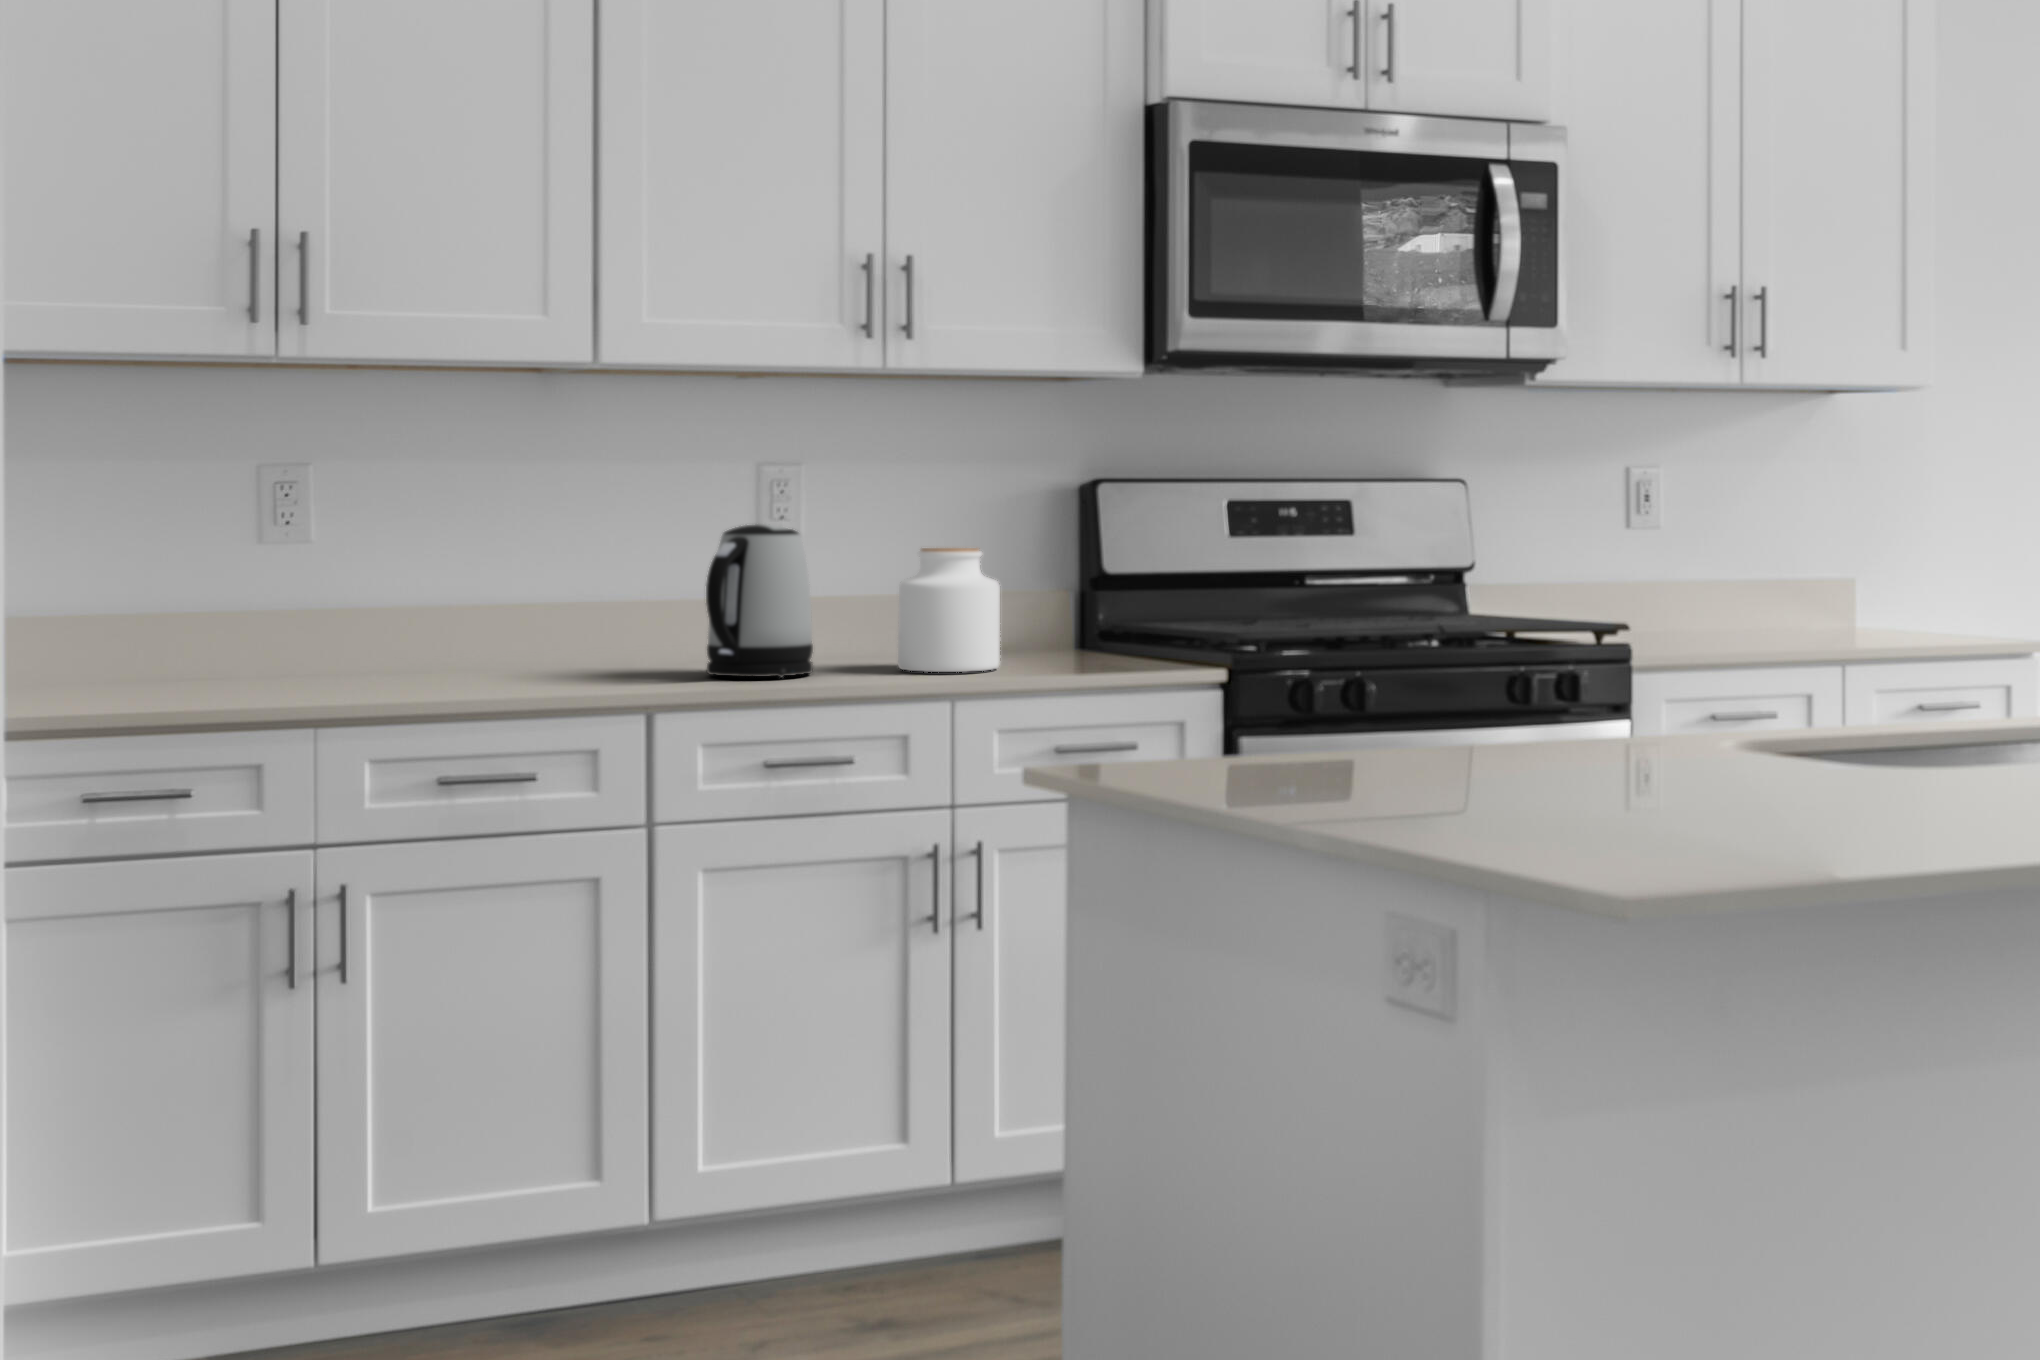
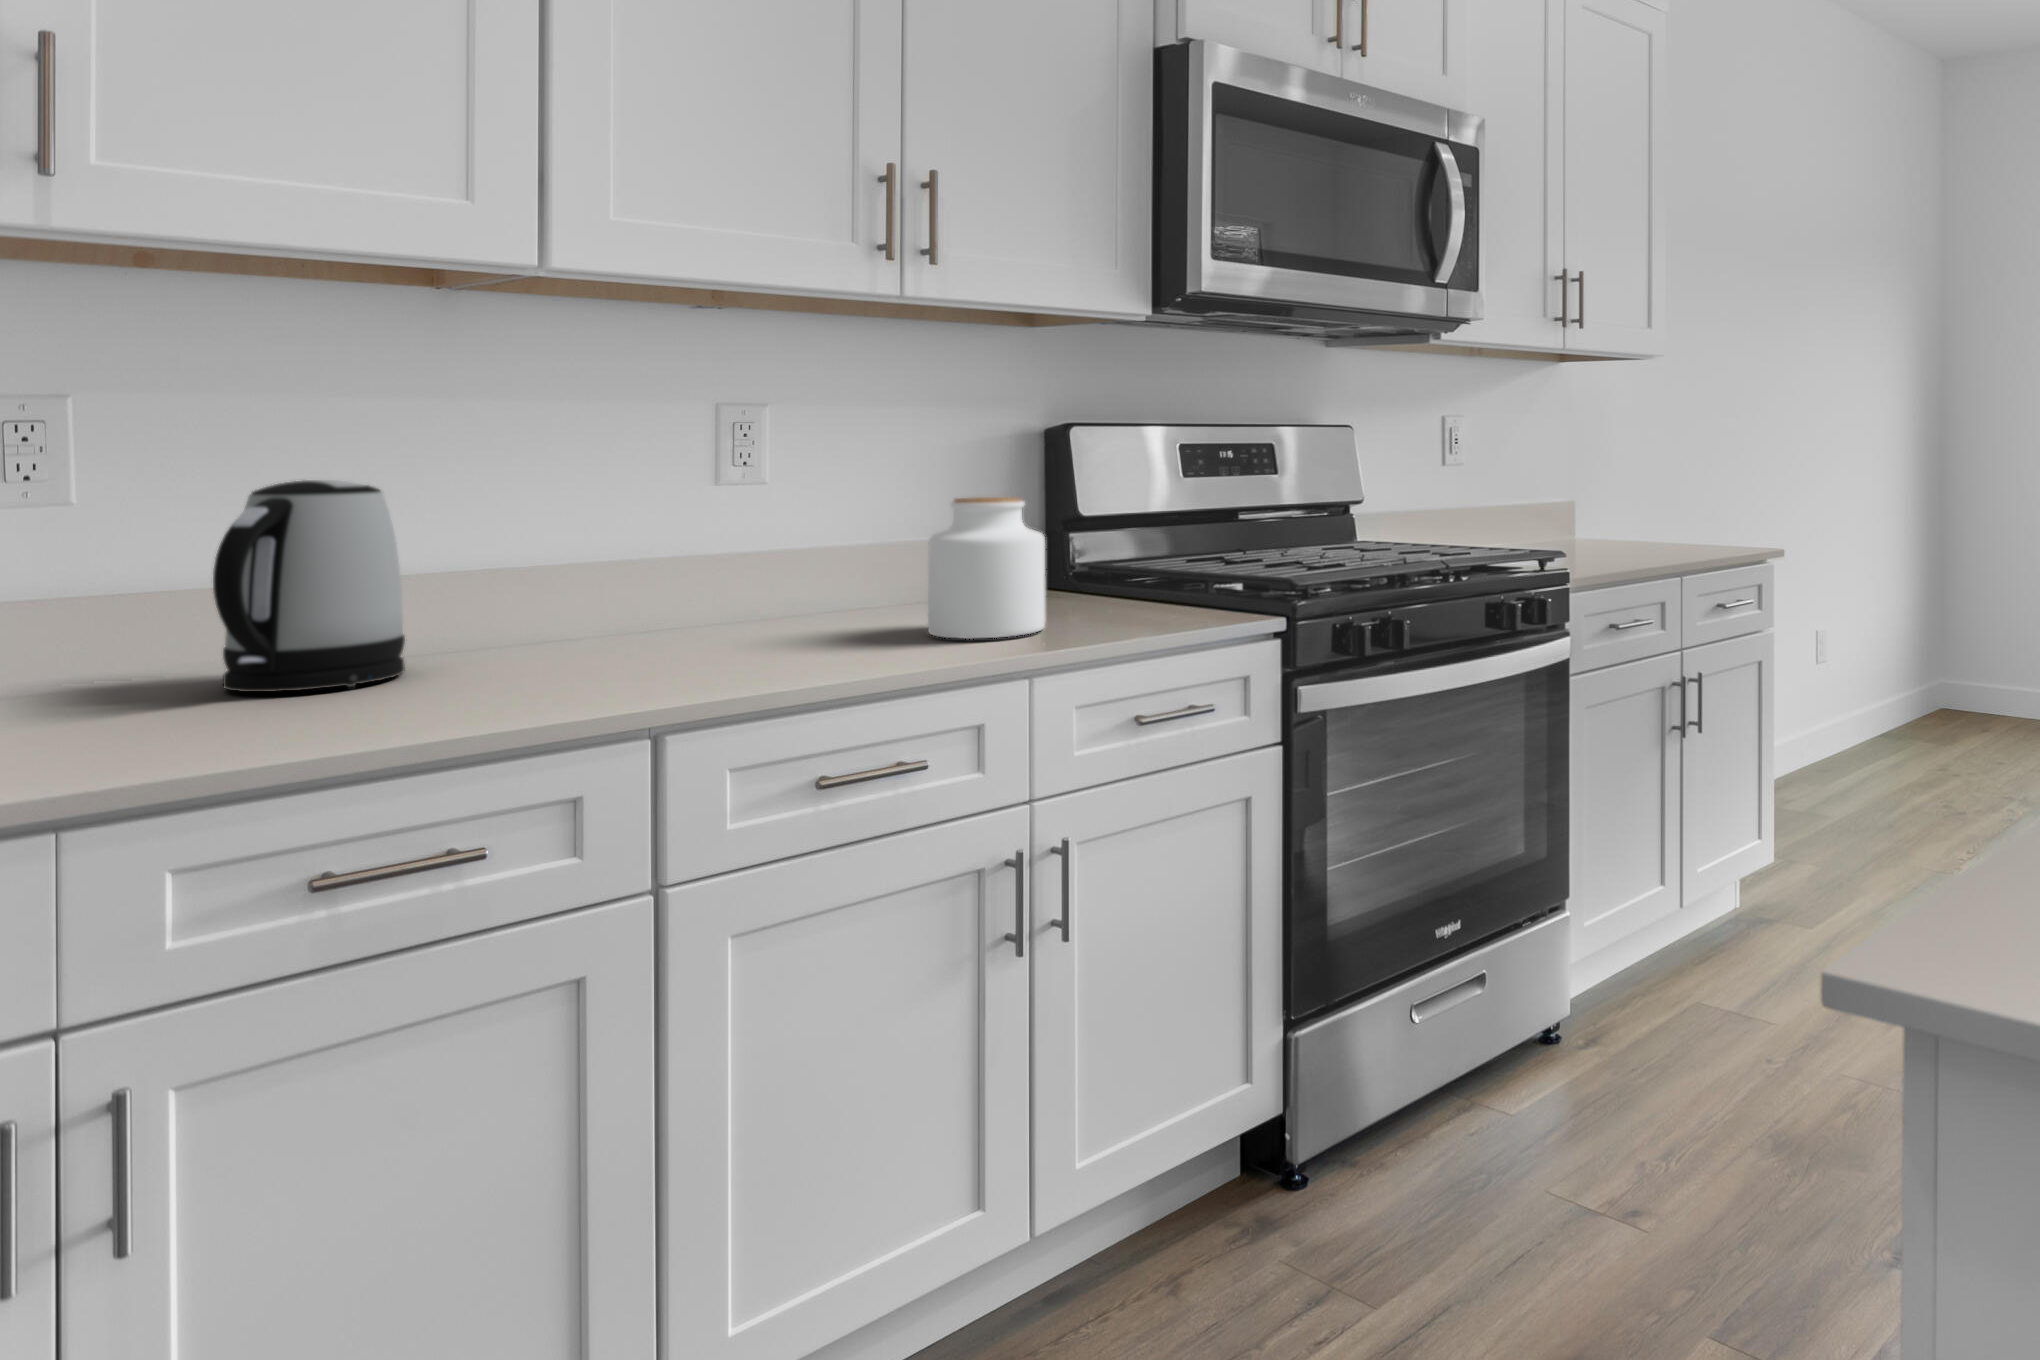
kettle: present [706,524,813,677] -> present [213,480,405,692]

